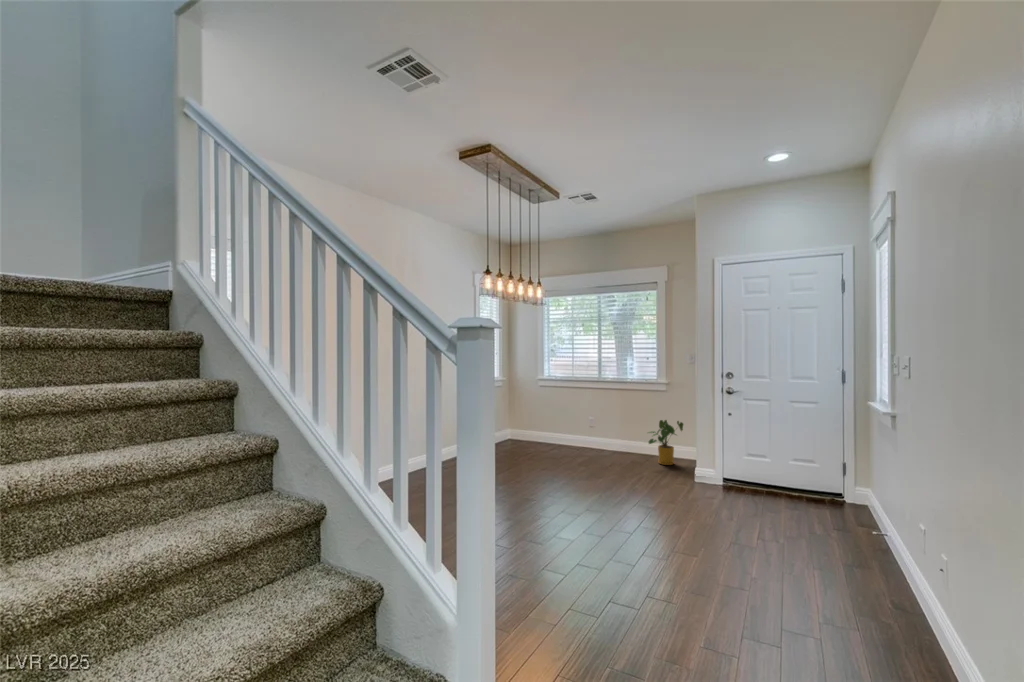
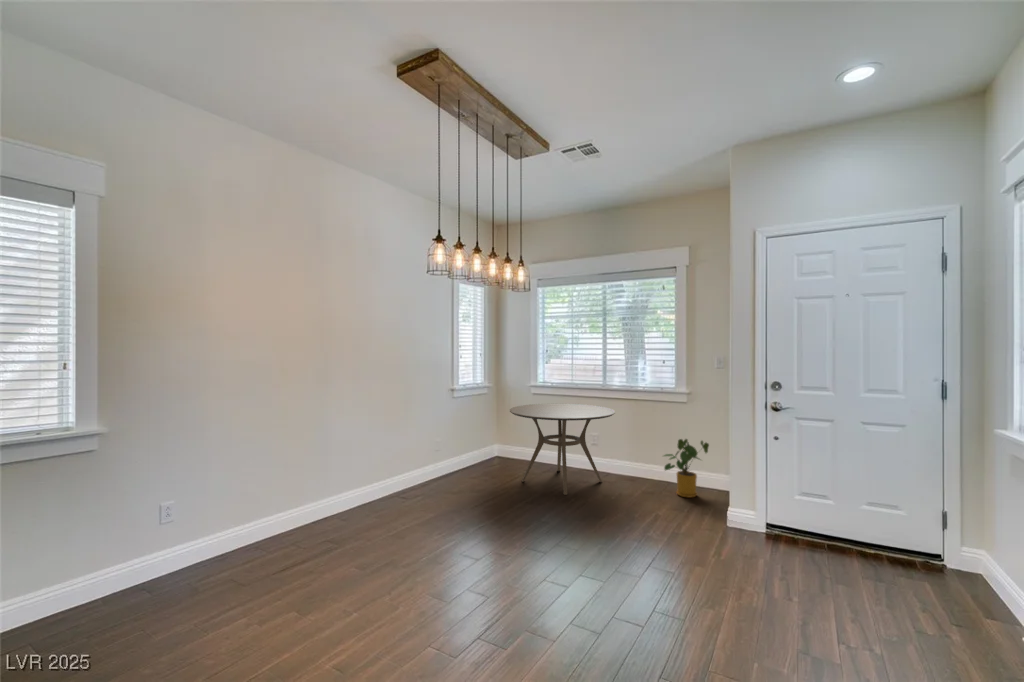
dining table: none [524,394,609,465] -> present [510,404,615,495]

